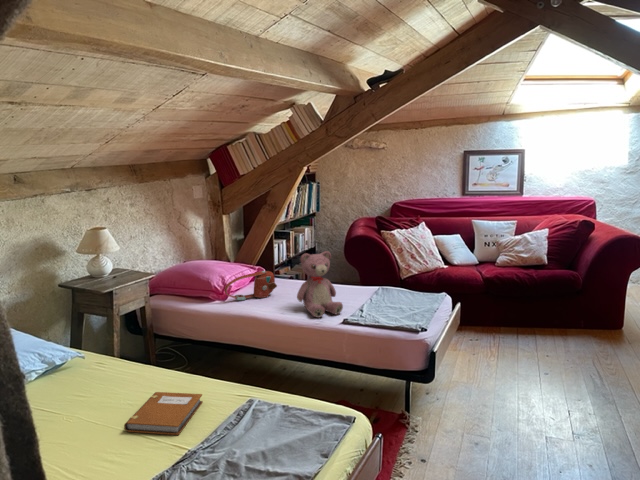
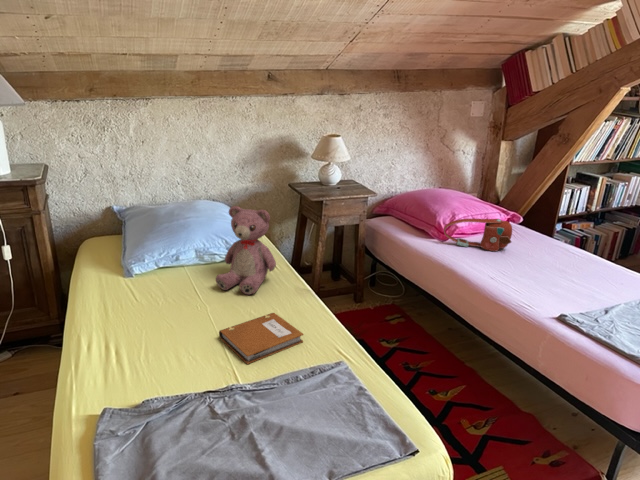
teddy bear: present [297,251,343,318] -> present [216,206,276,295]

